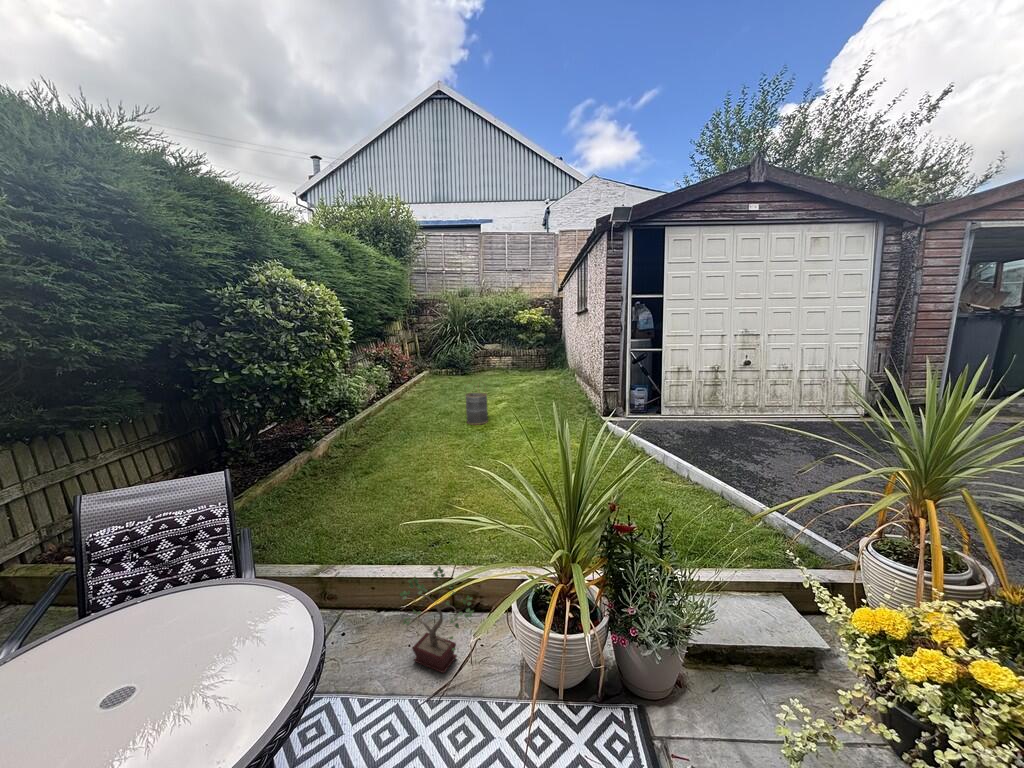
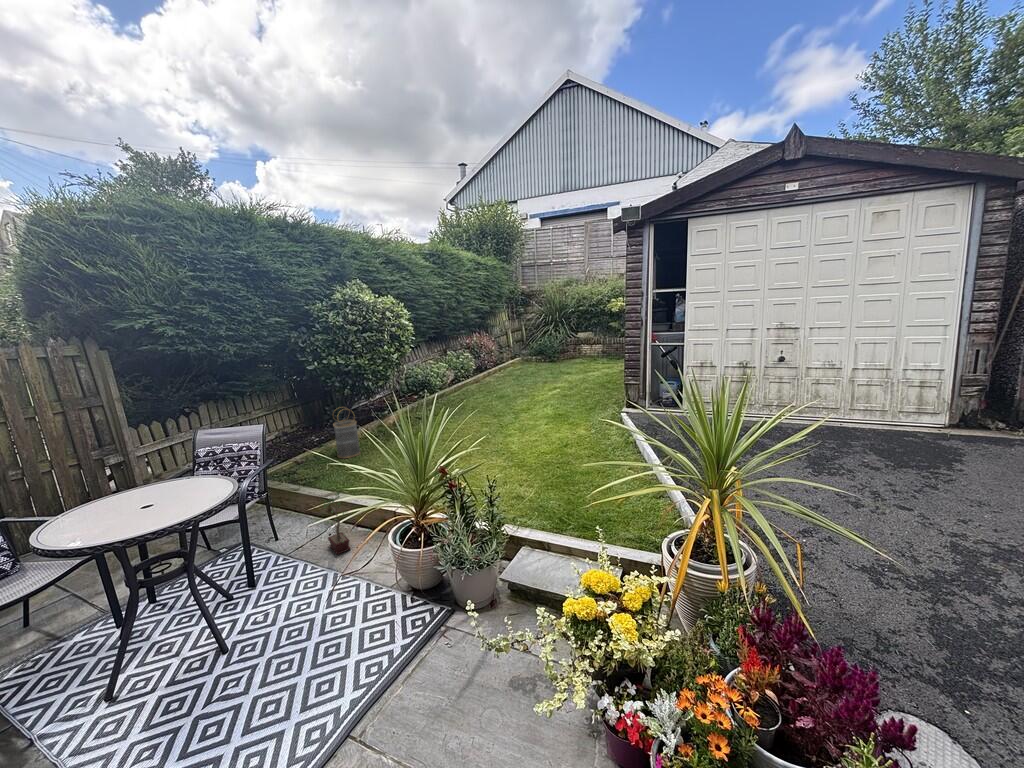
basket: present [466,382,488,425] -> present [333,409,361,458]

